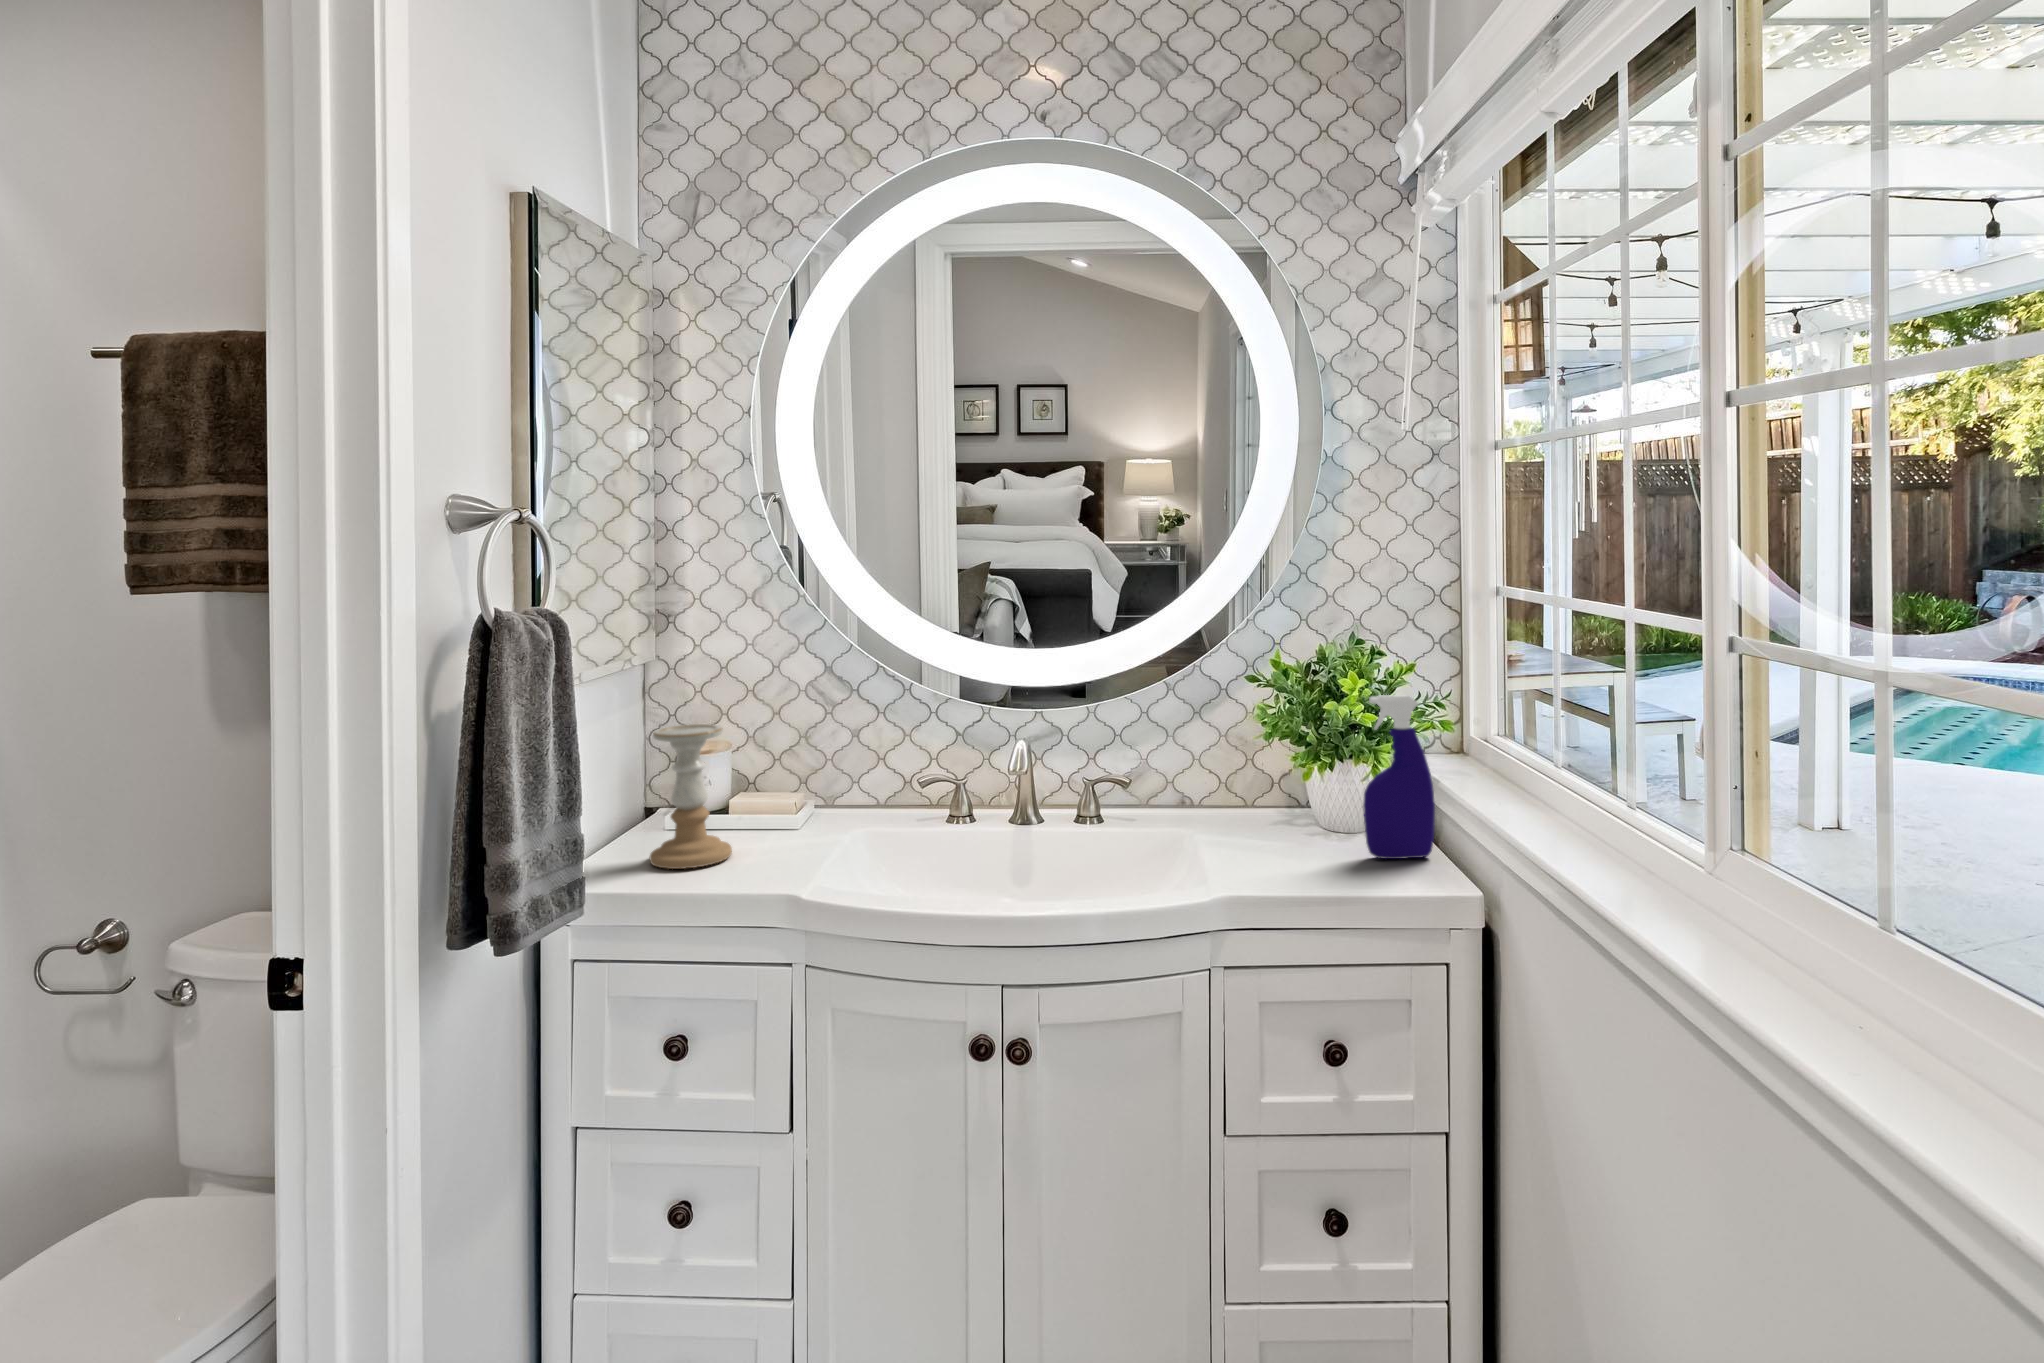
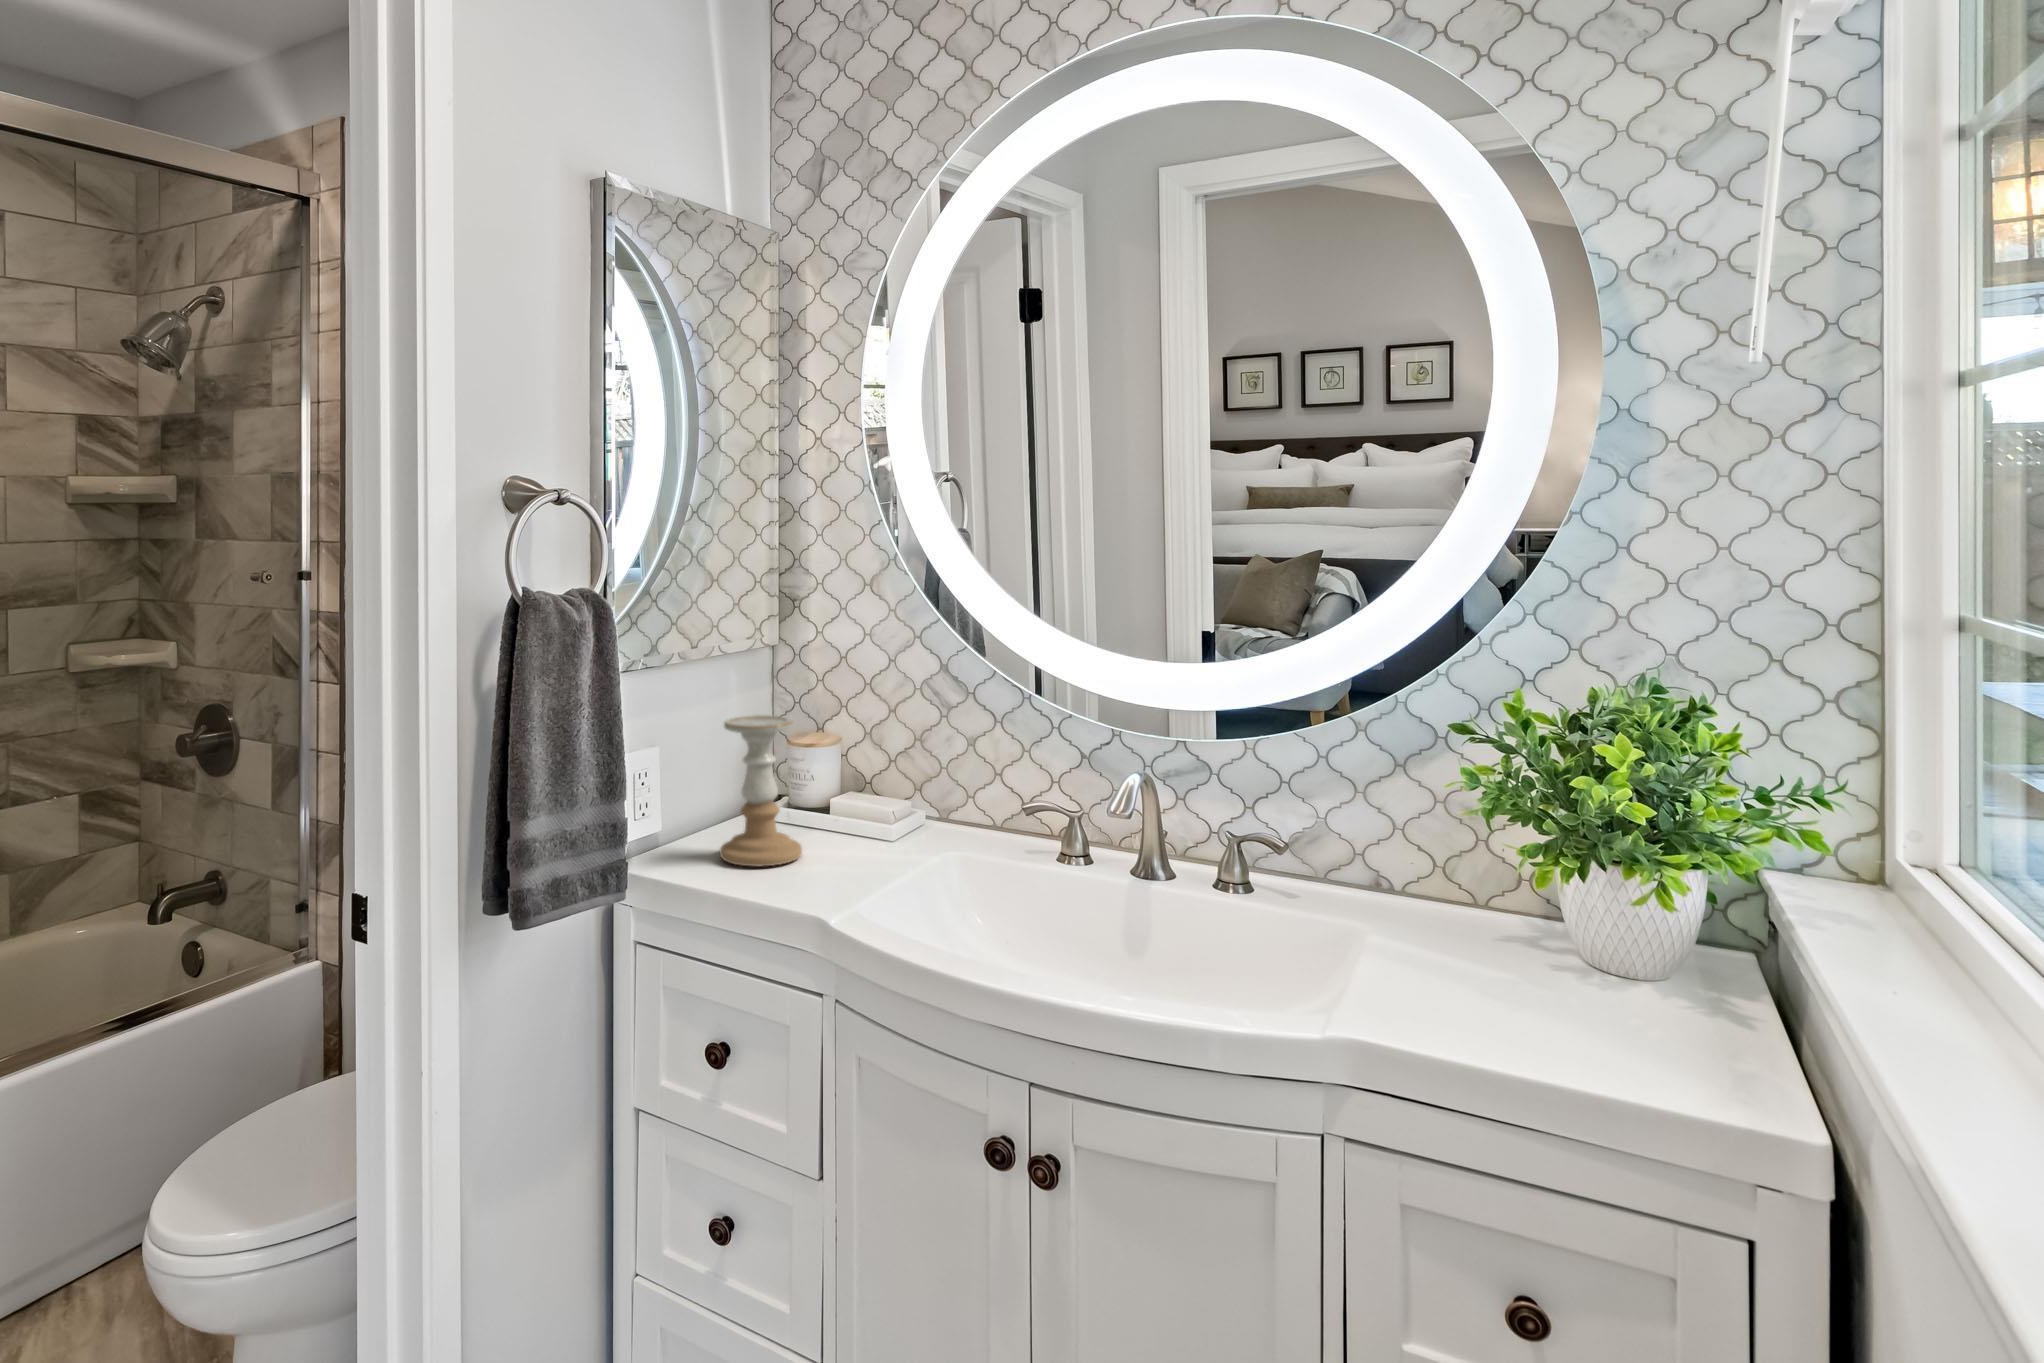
spray bottle: present [1363,695,1435,859] -> none [1603,776,1746,1047]

